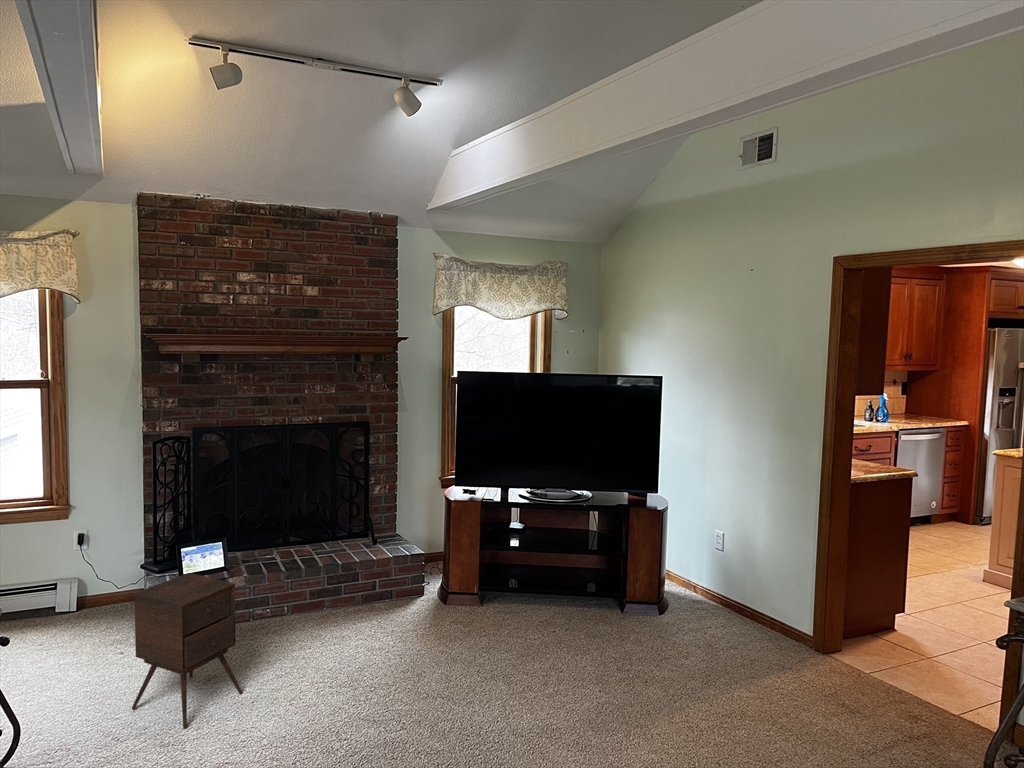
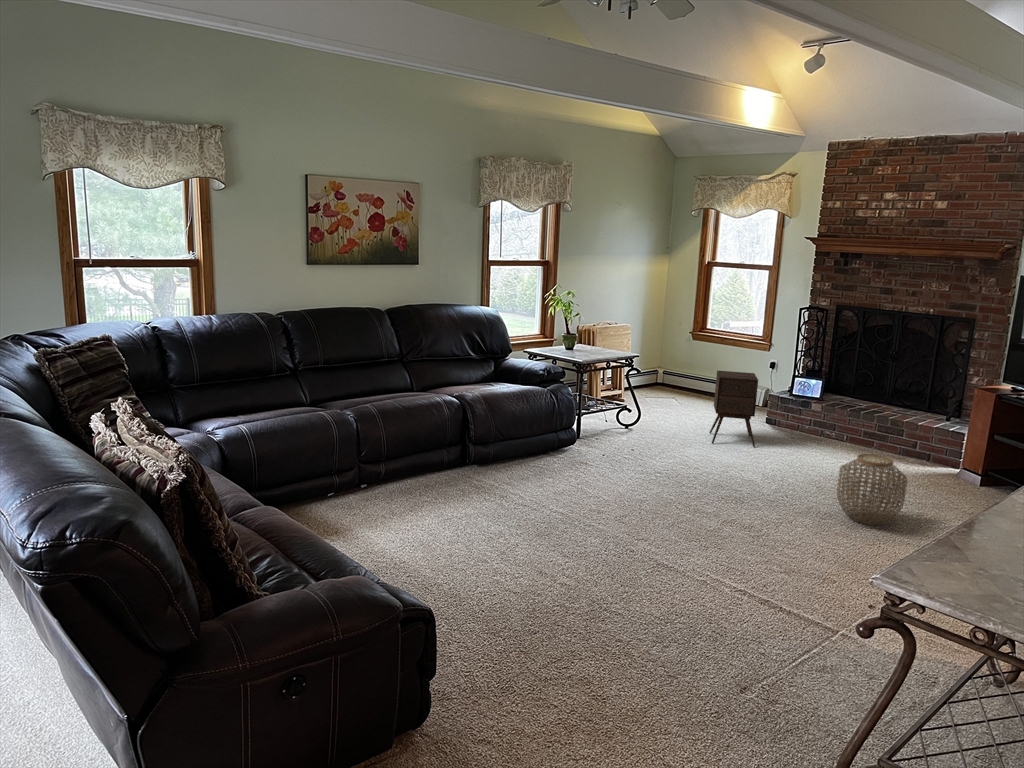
woven basket: none [523,630,605,731] -> present [837,454,907,525]

